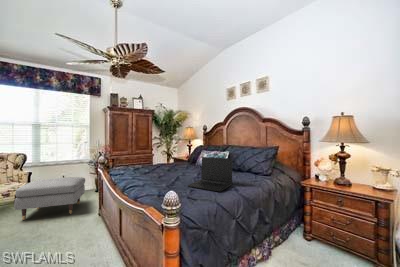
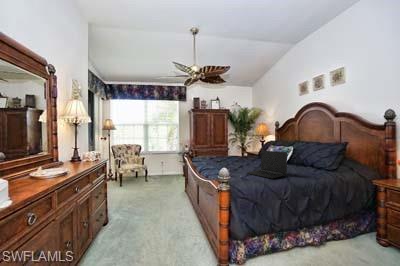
ottoman: present [14,177,85,220] -> none [136,164,177,190]

